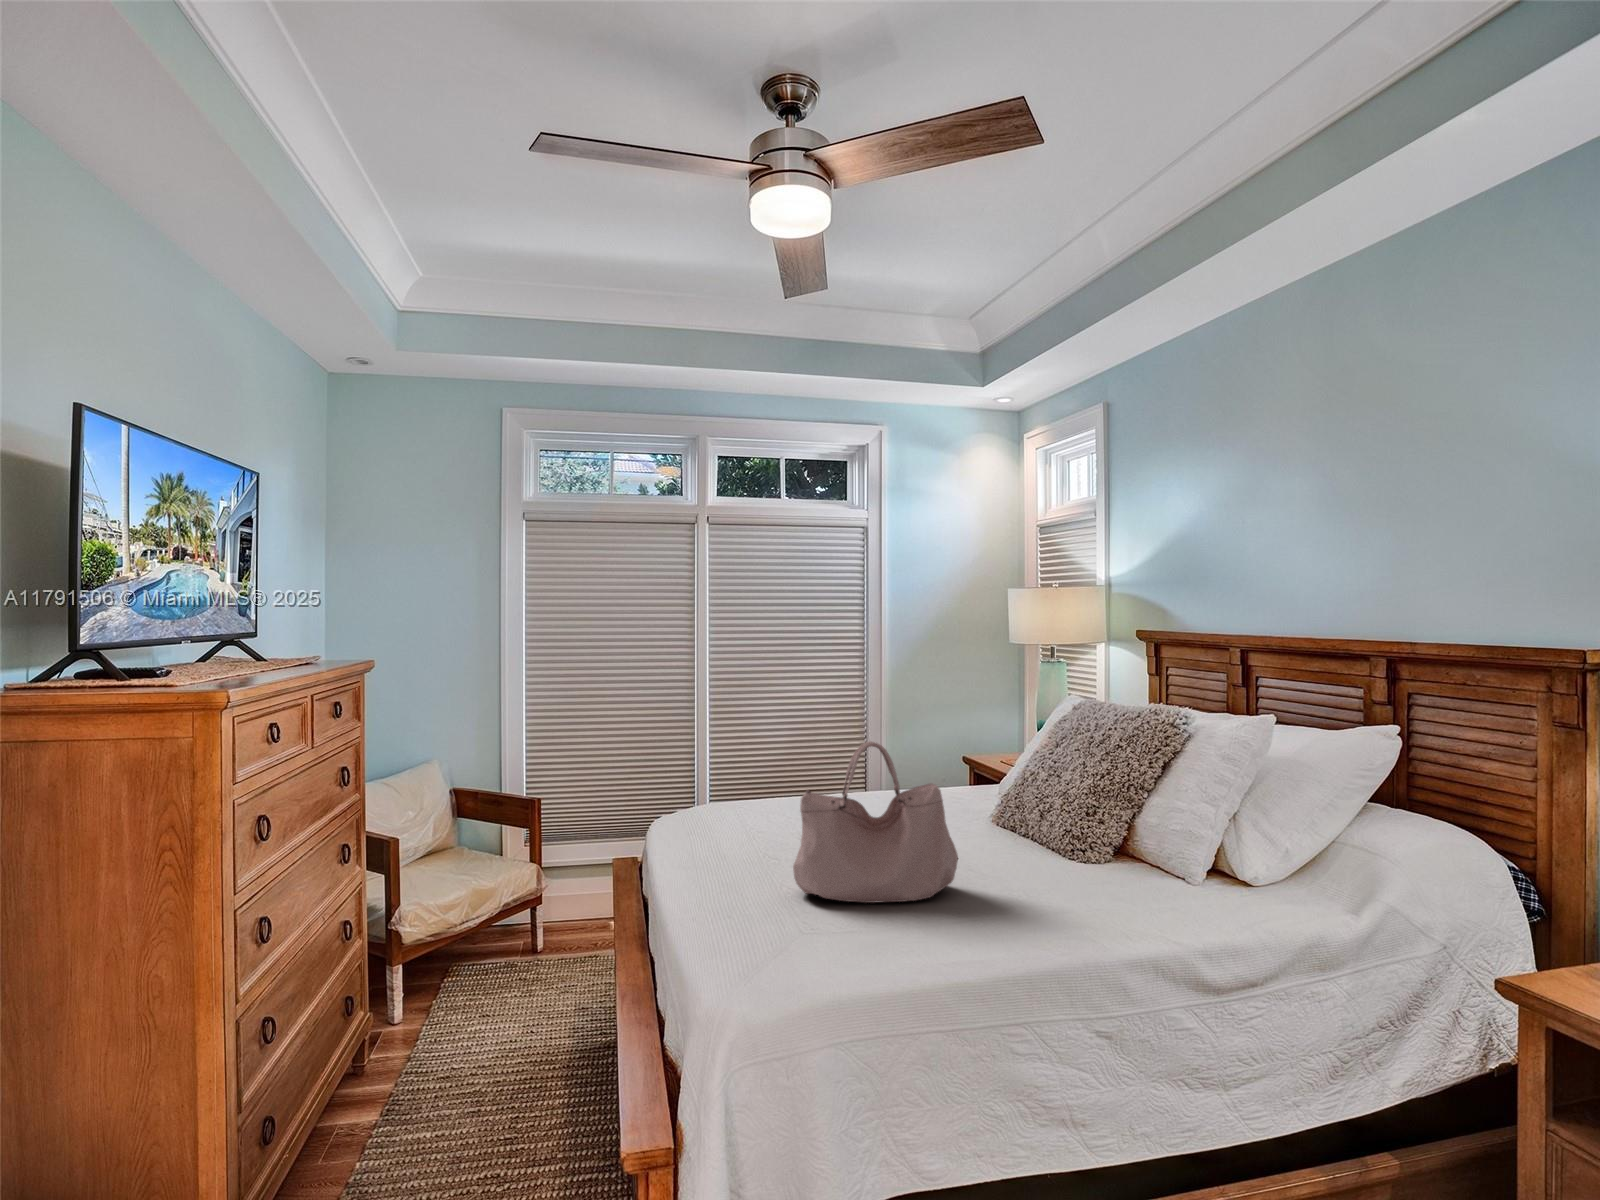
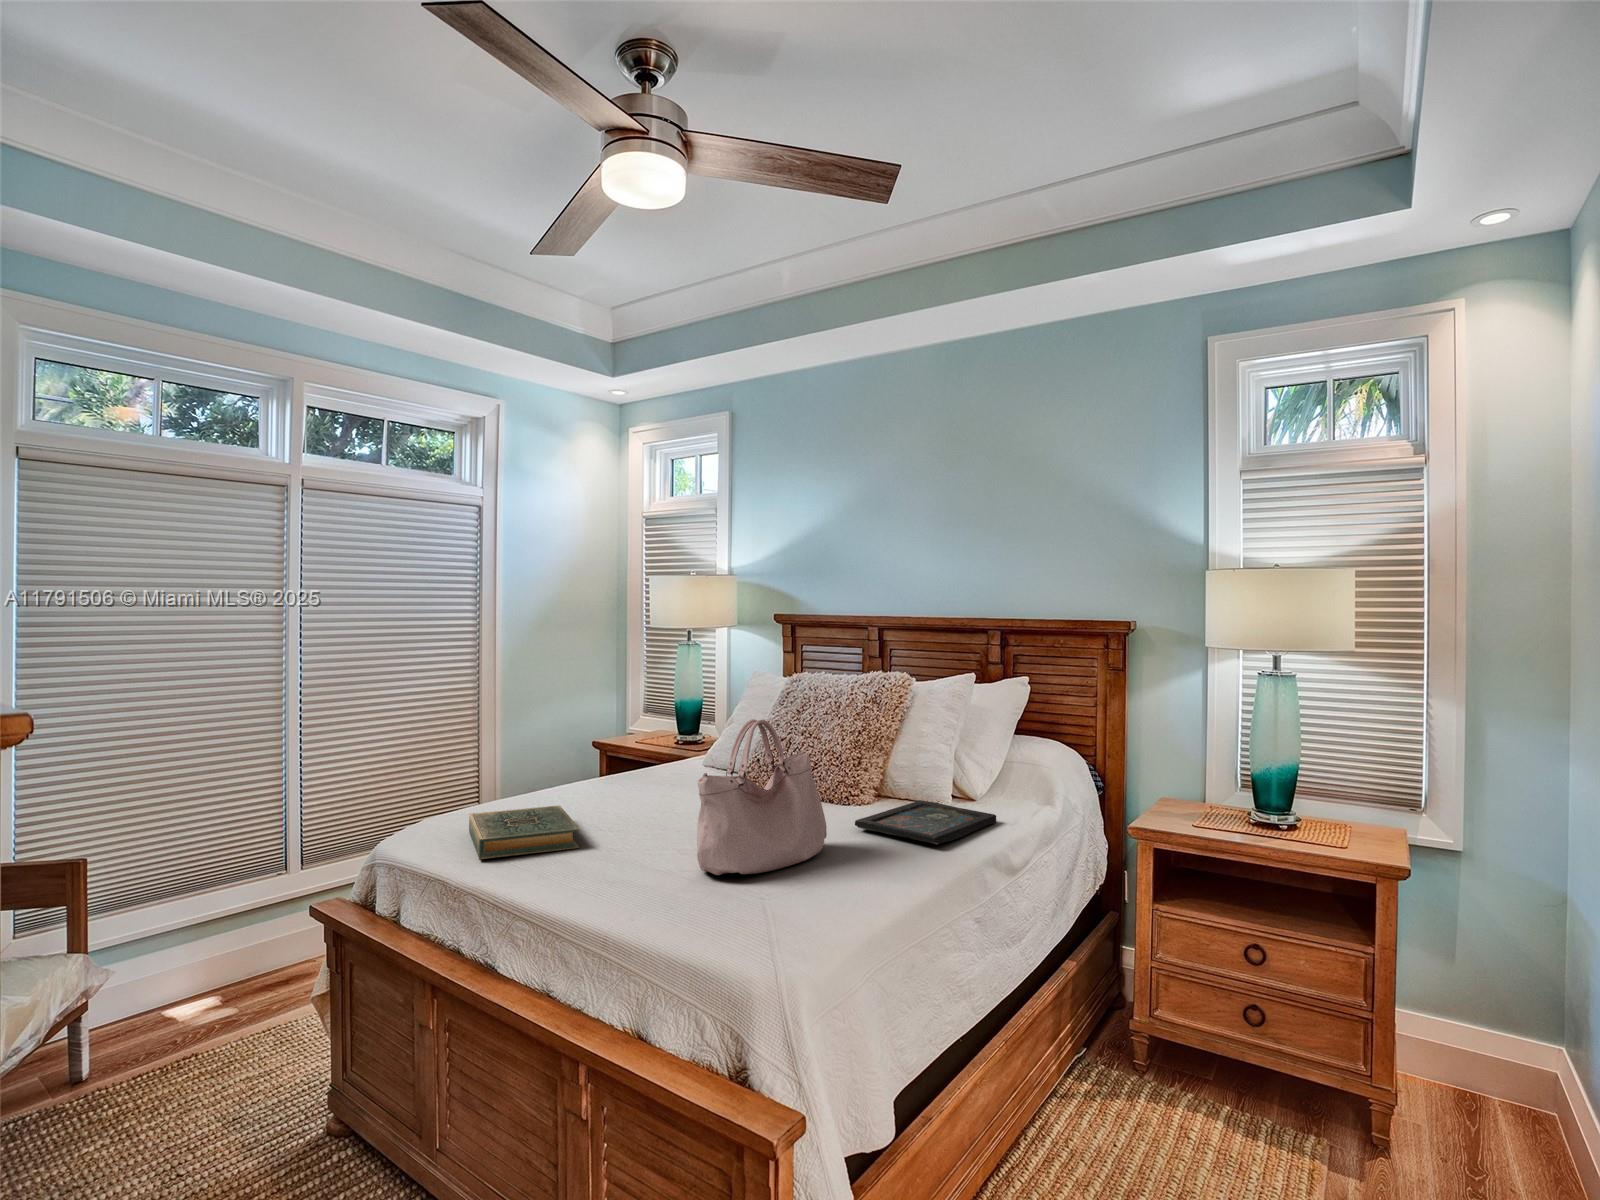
hardback book: none [675,800,783,845] -> present [469,805,580,859]
tray: none [1019,867,1213,920] -> present [855,800,996,844]

